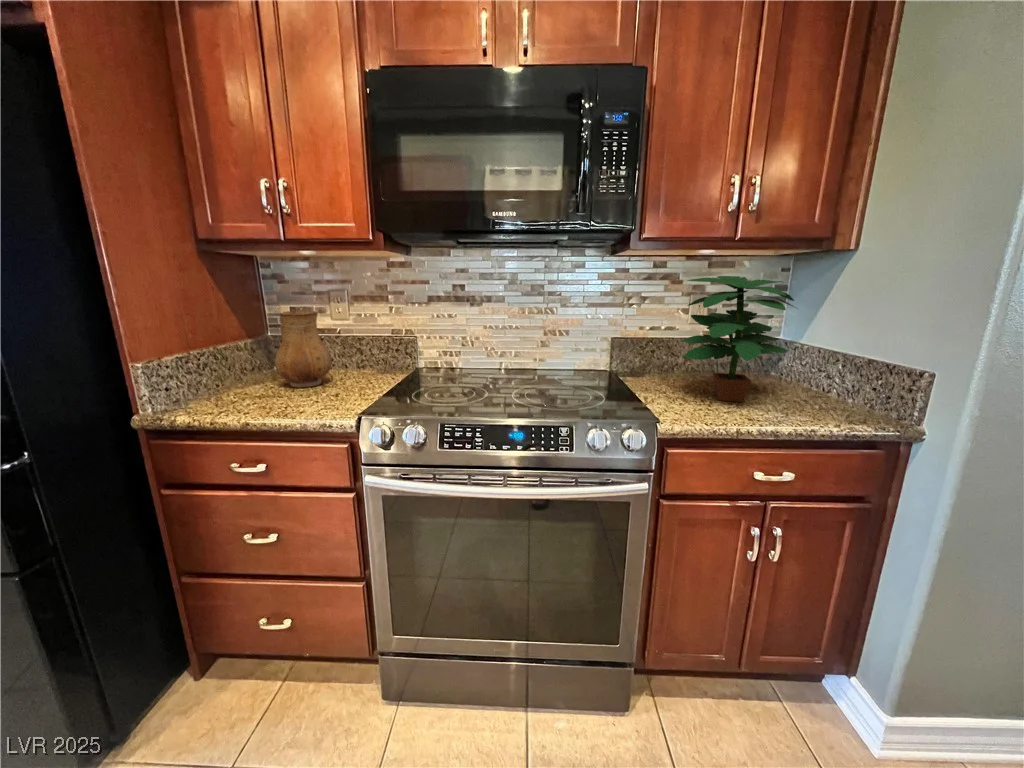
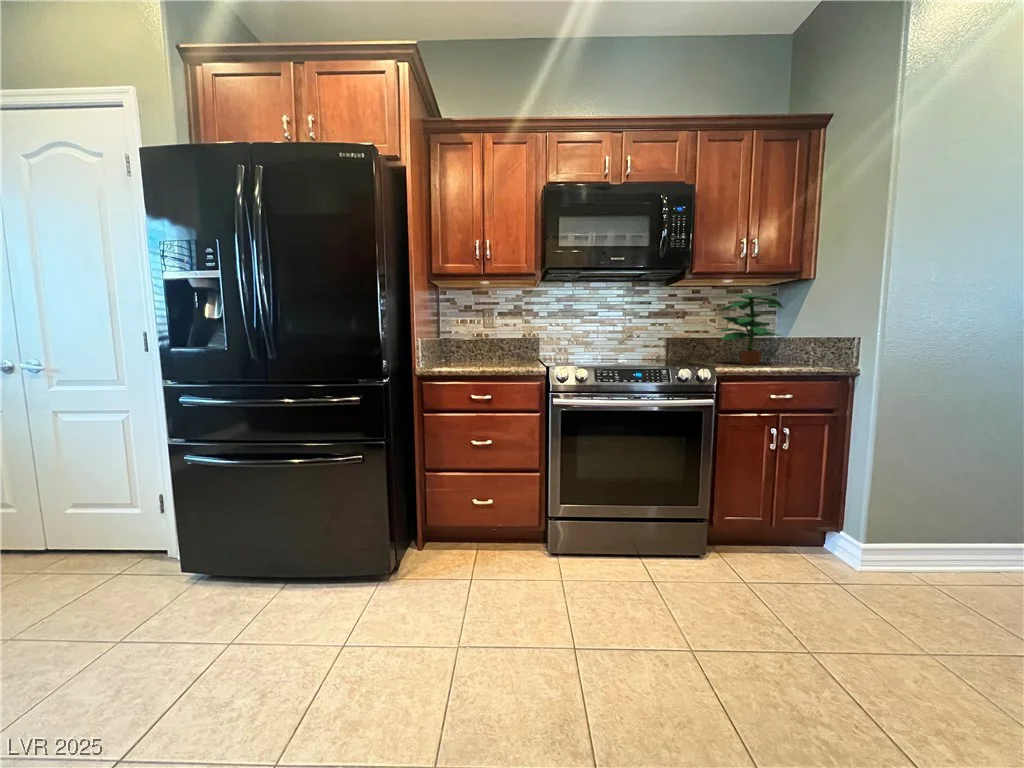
ceramic pitcher: present [275,310,331,387] -> none [467,317,500,363]

